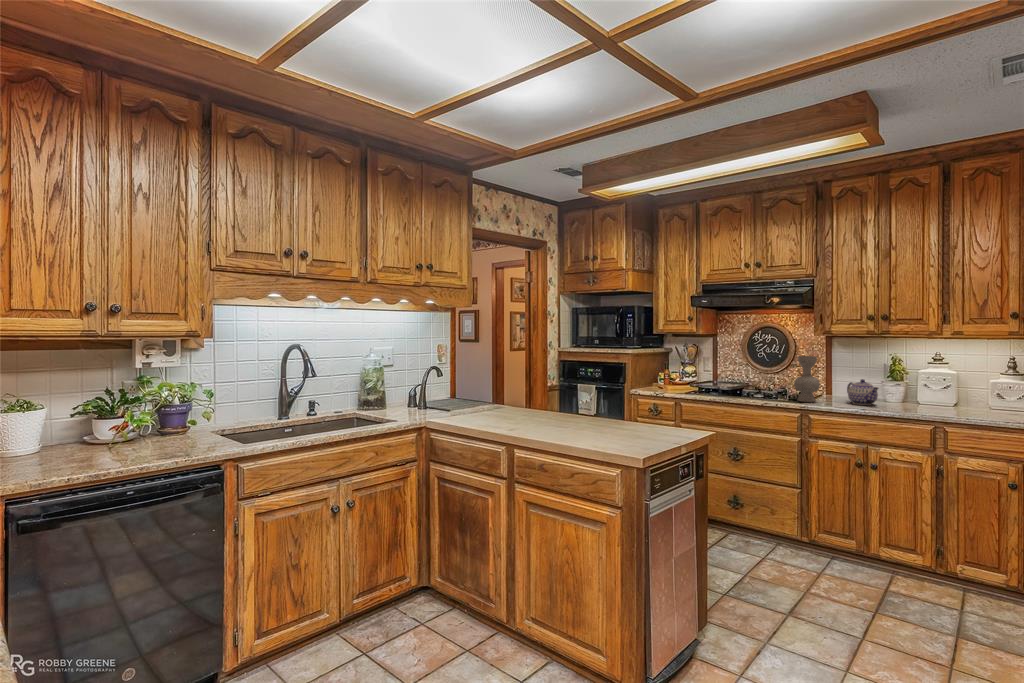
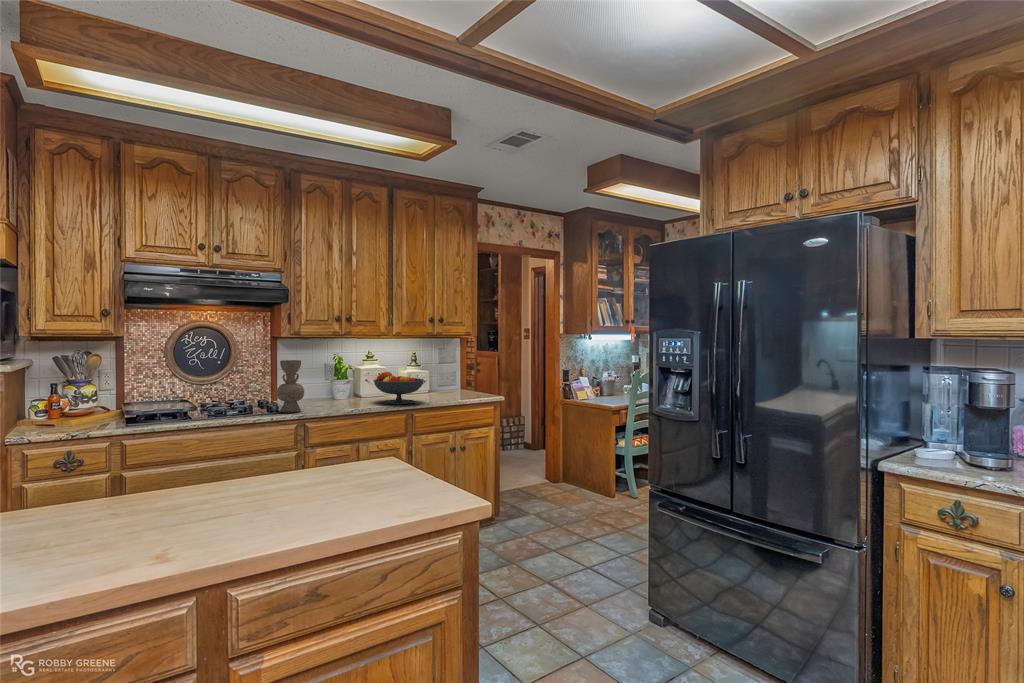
fruit bowl: none [914,374,987,415] -> present [374,372,424,405]
teapot: present [847,379,879,405] -> none [316,381,356,407]

